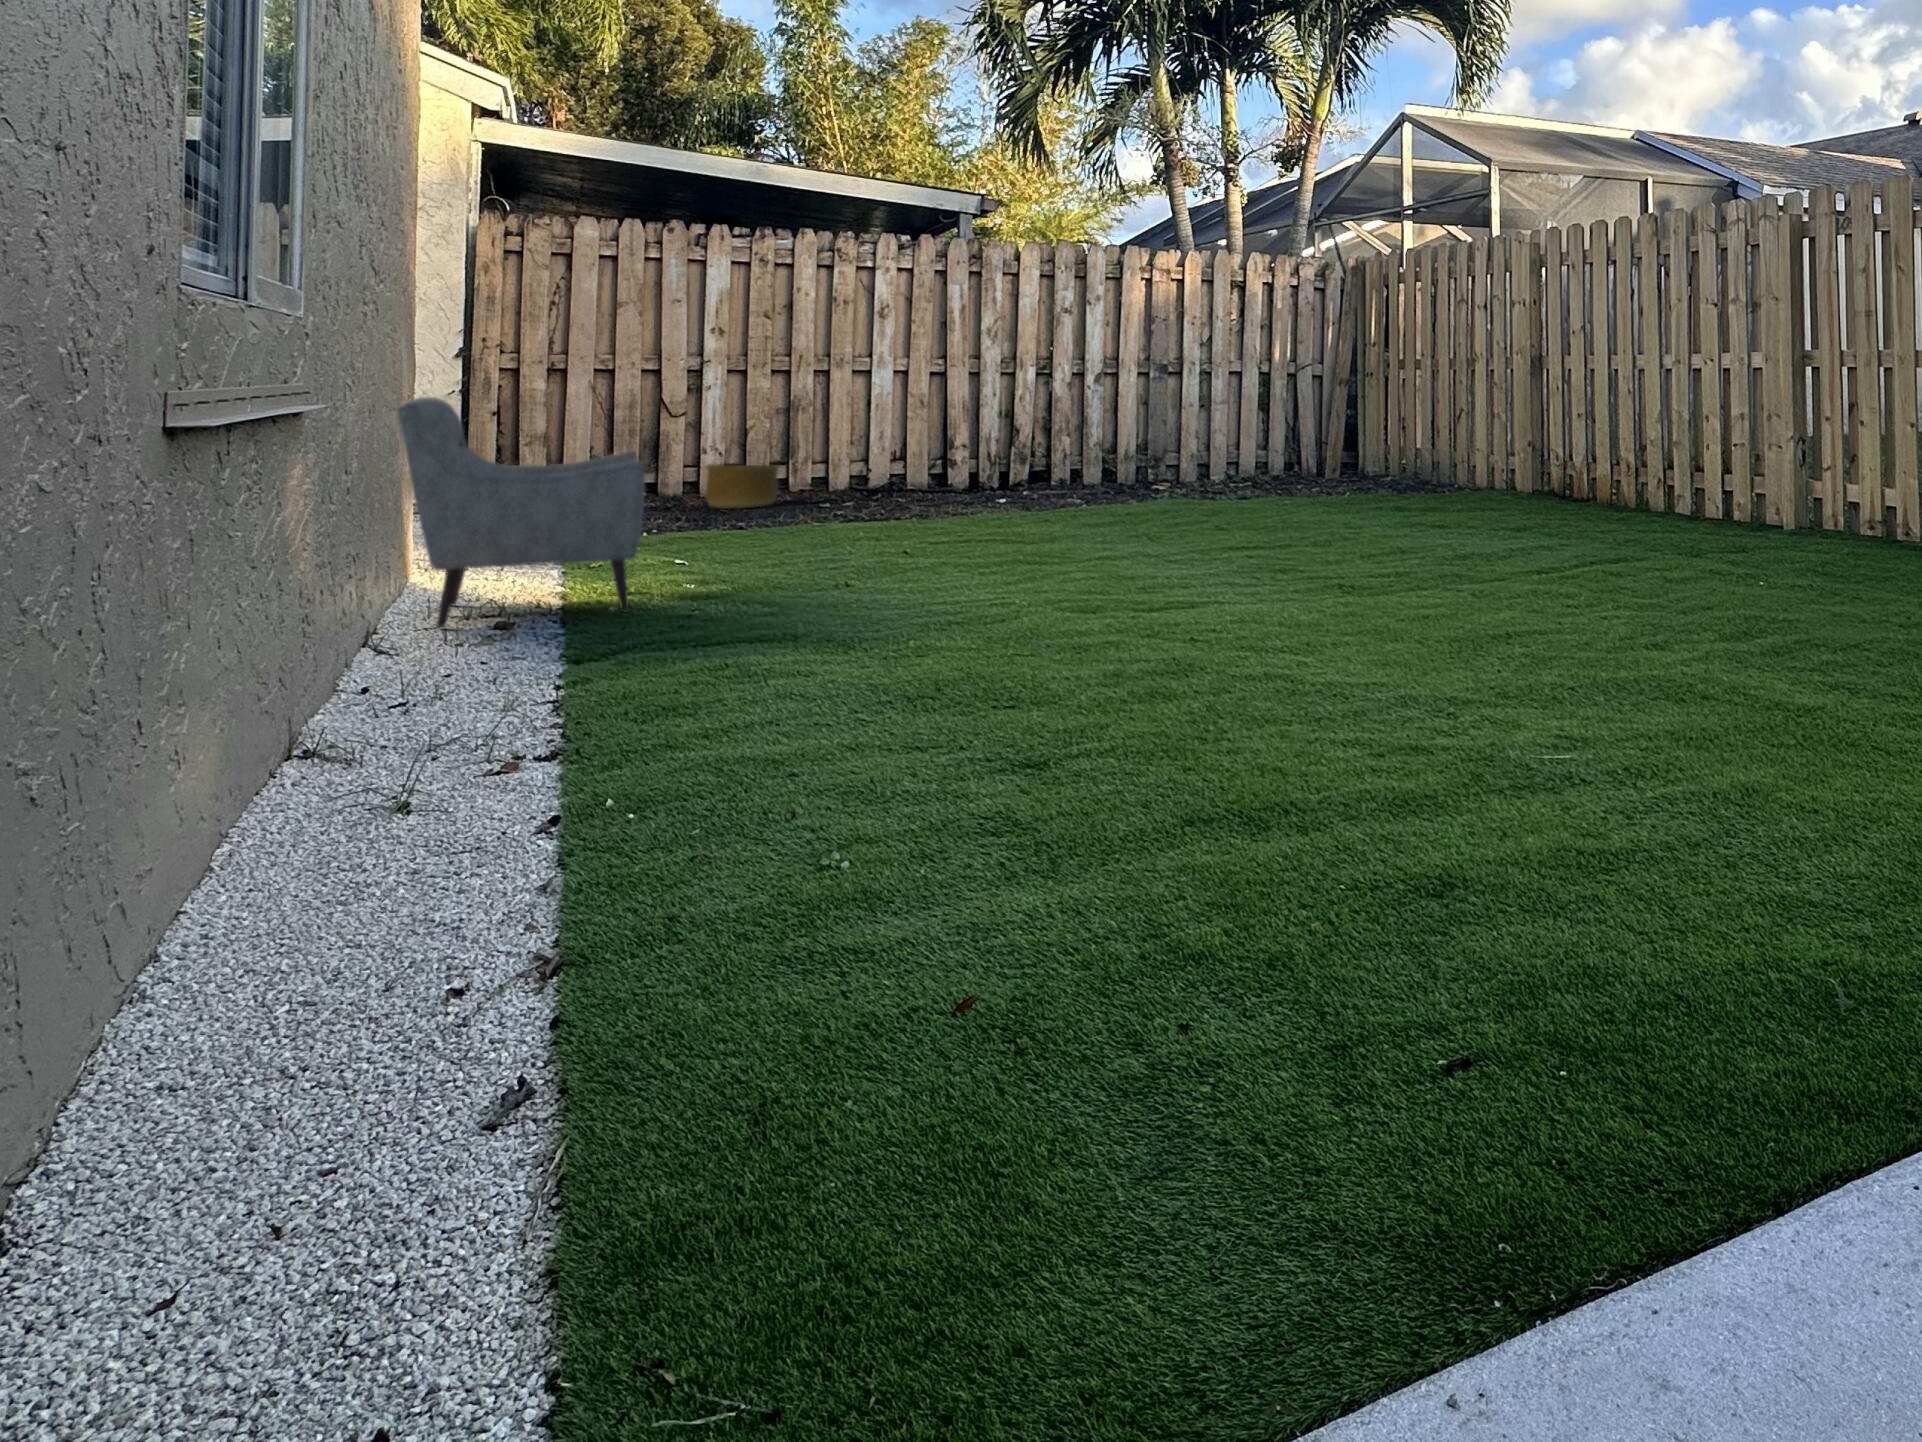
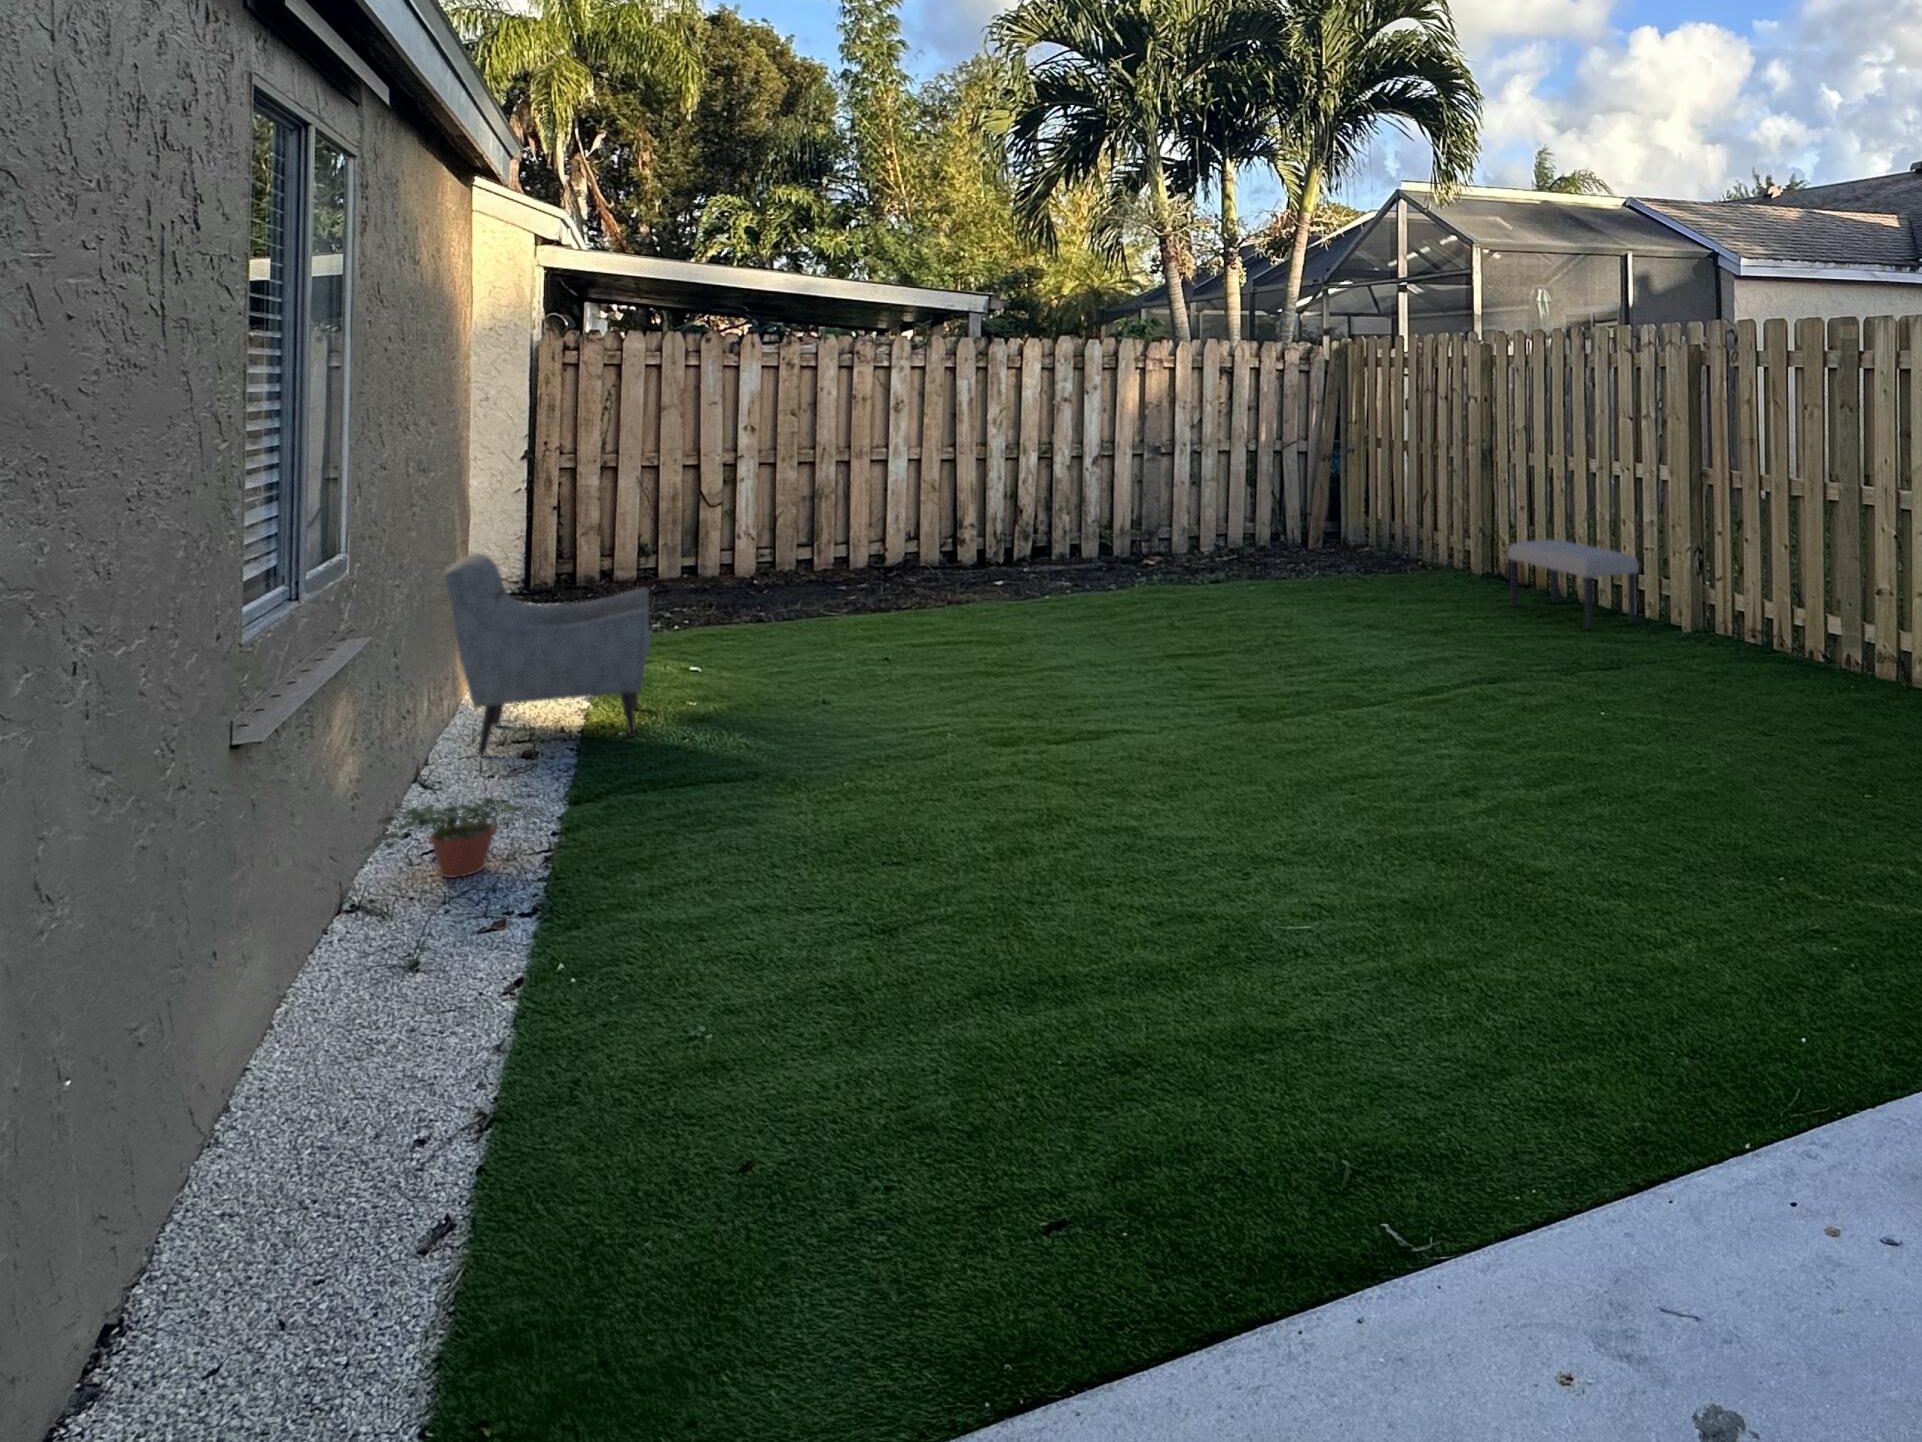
bench: none [1572,444,1726,529] -> present [1508,540,1639,629]
basket: present [706,464,778,509] -> none [738,548,804,591]
potted plant: none [315,624,554,729] -> present [366,794,545,878]

